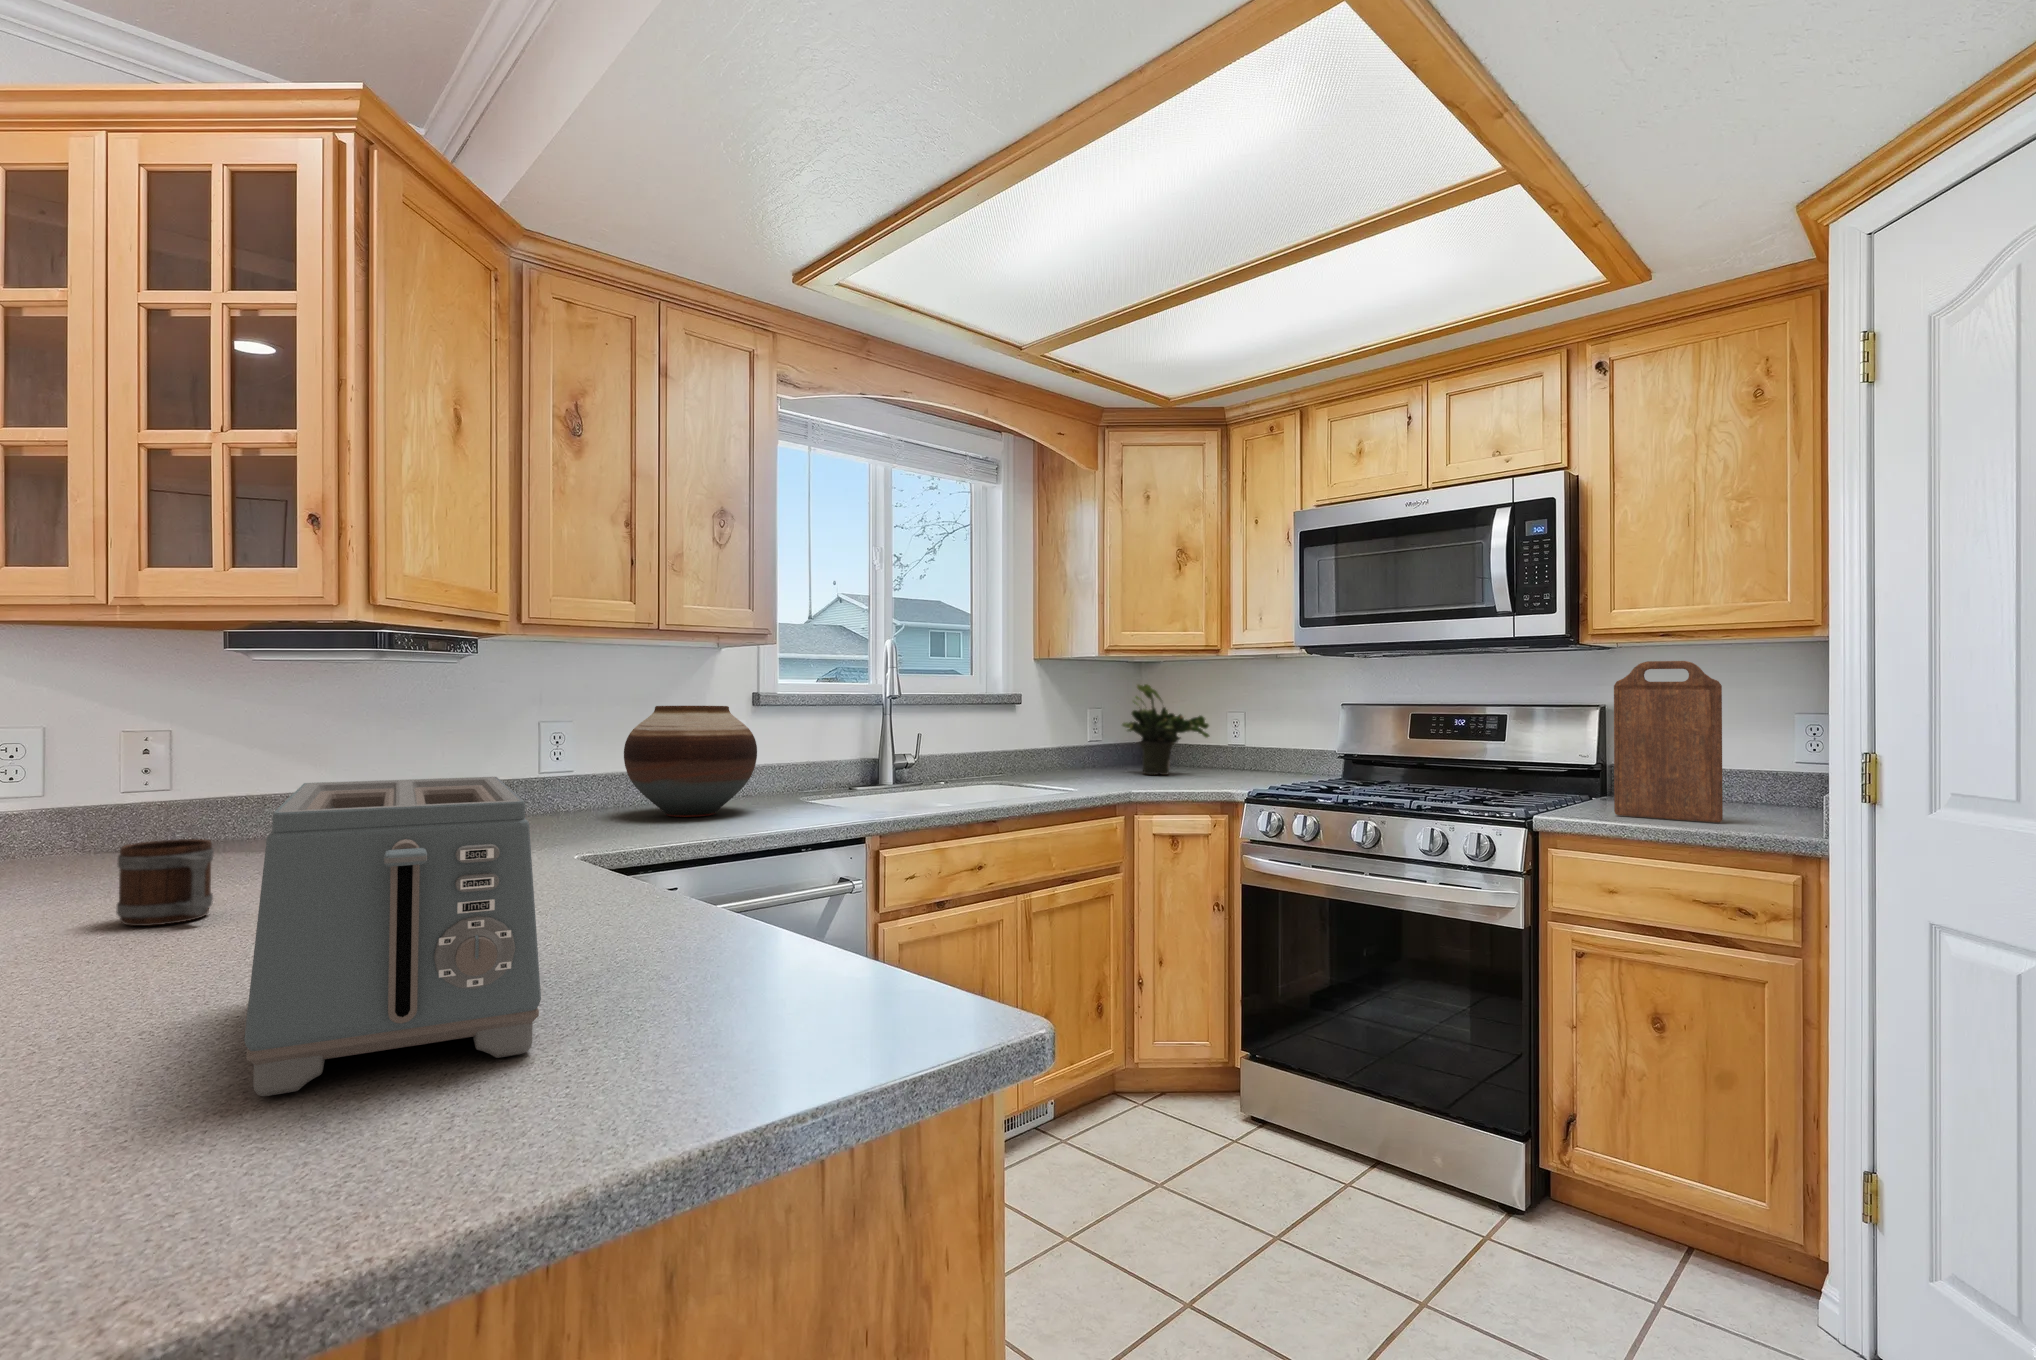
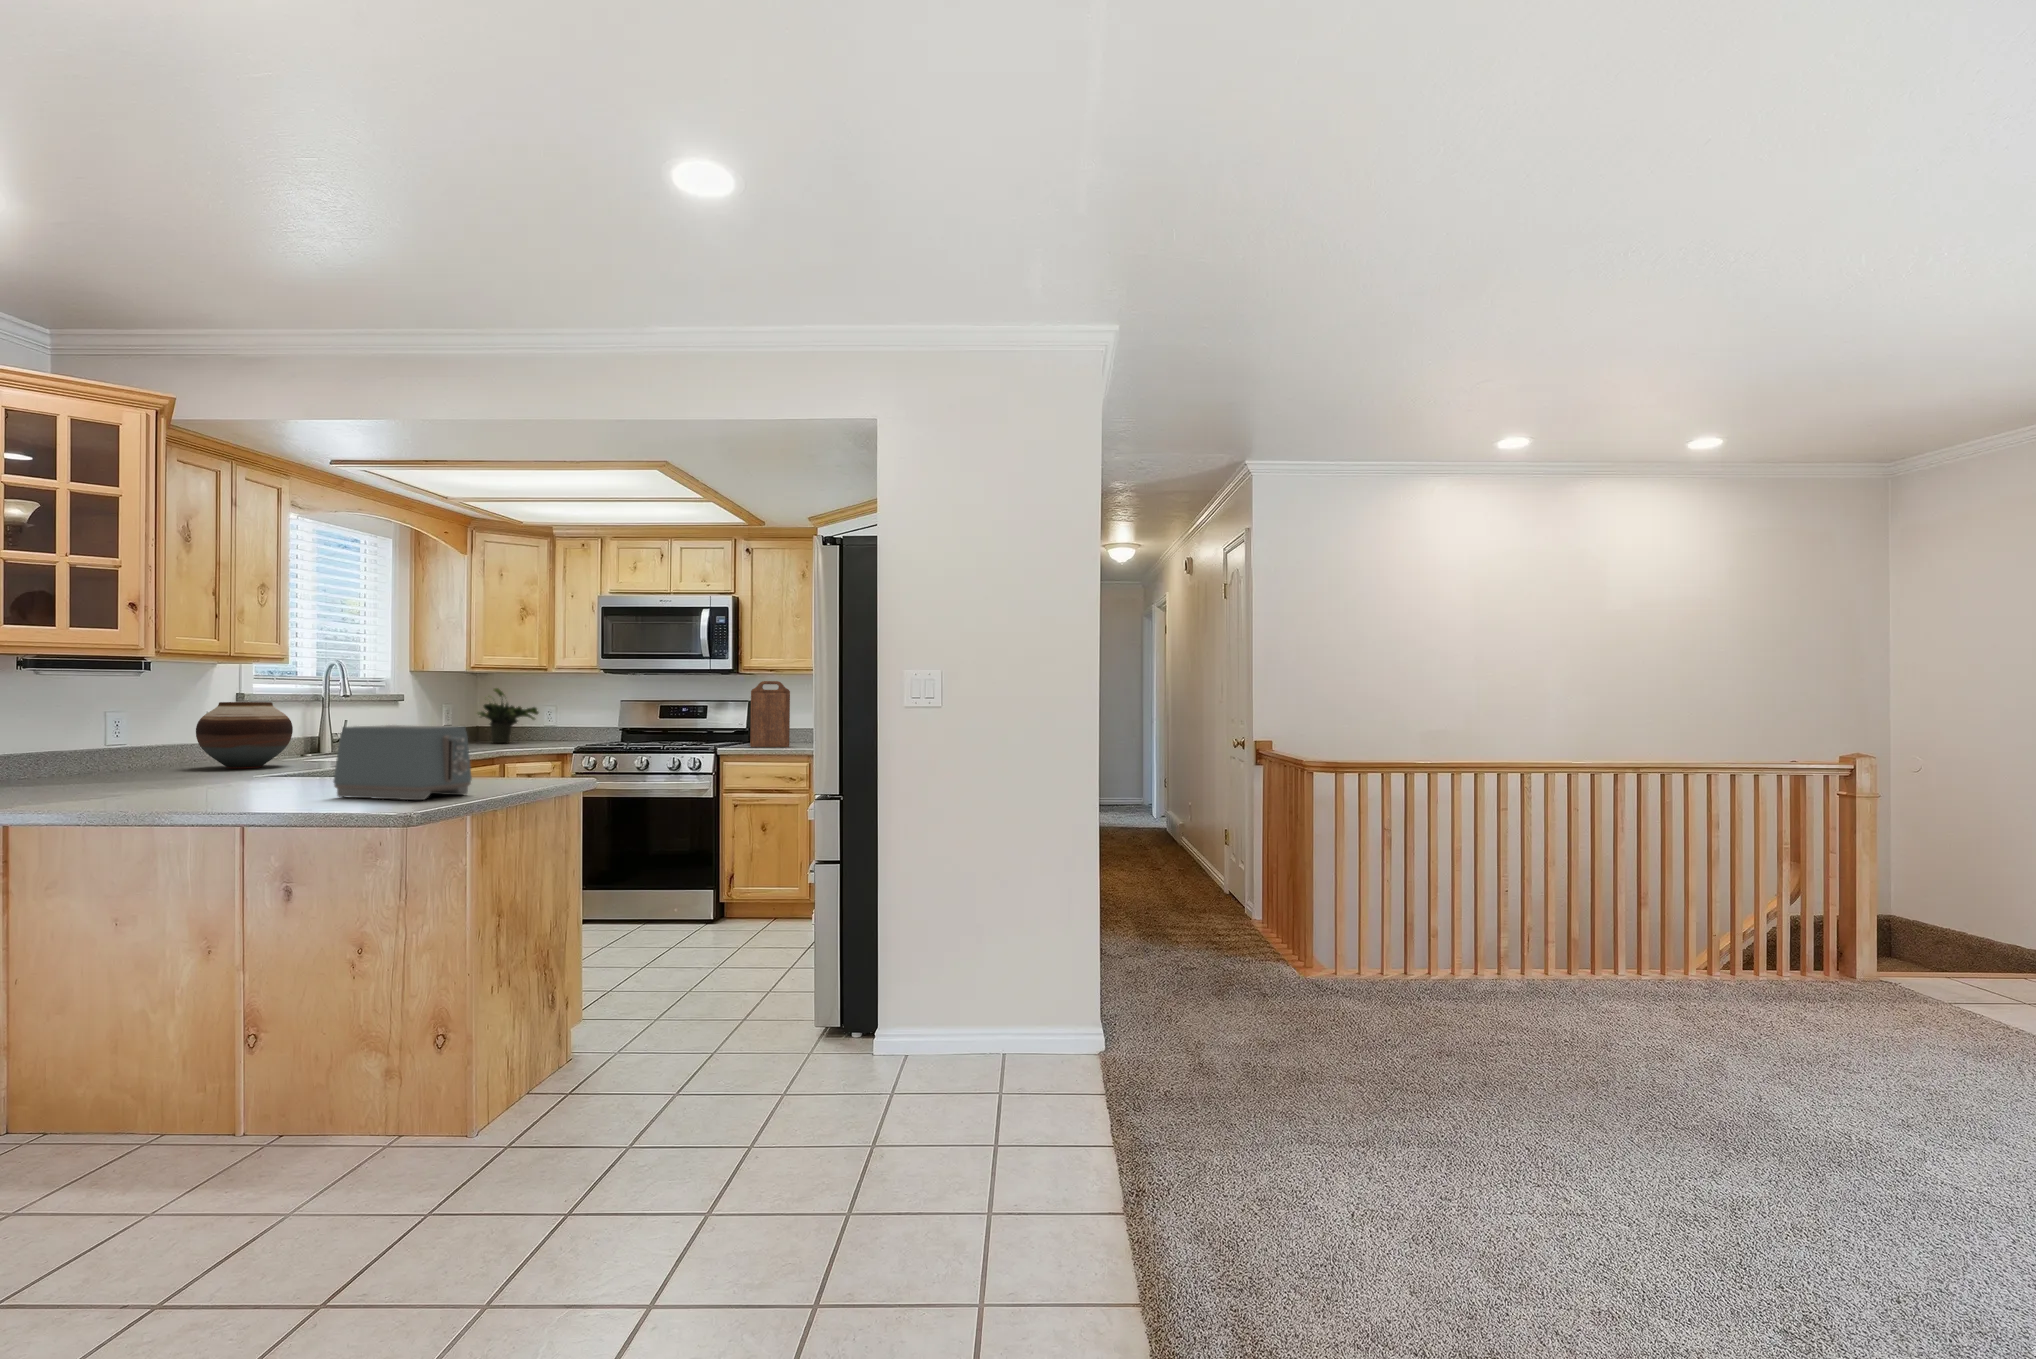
mug: present [117,839,214,926] -> none [126,763,185,799]

